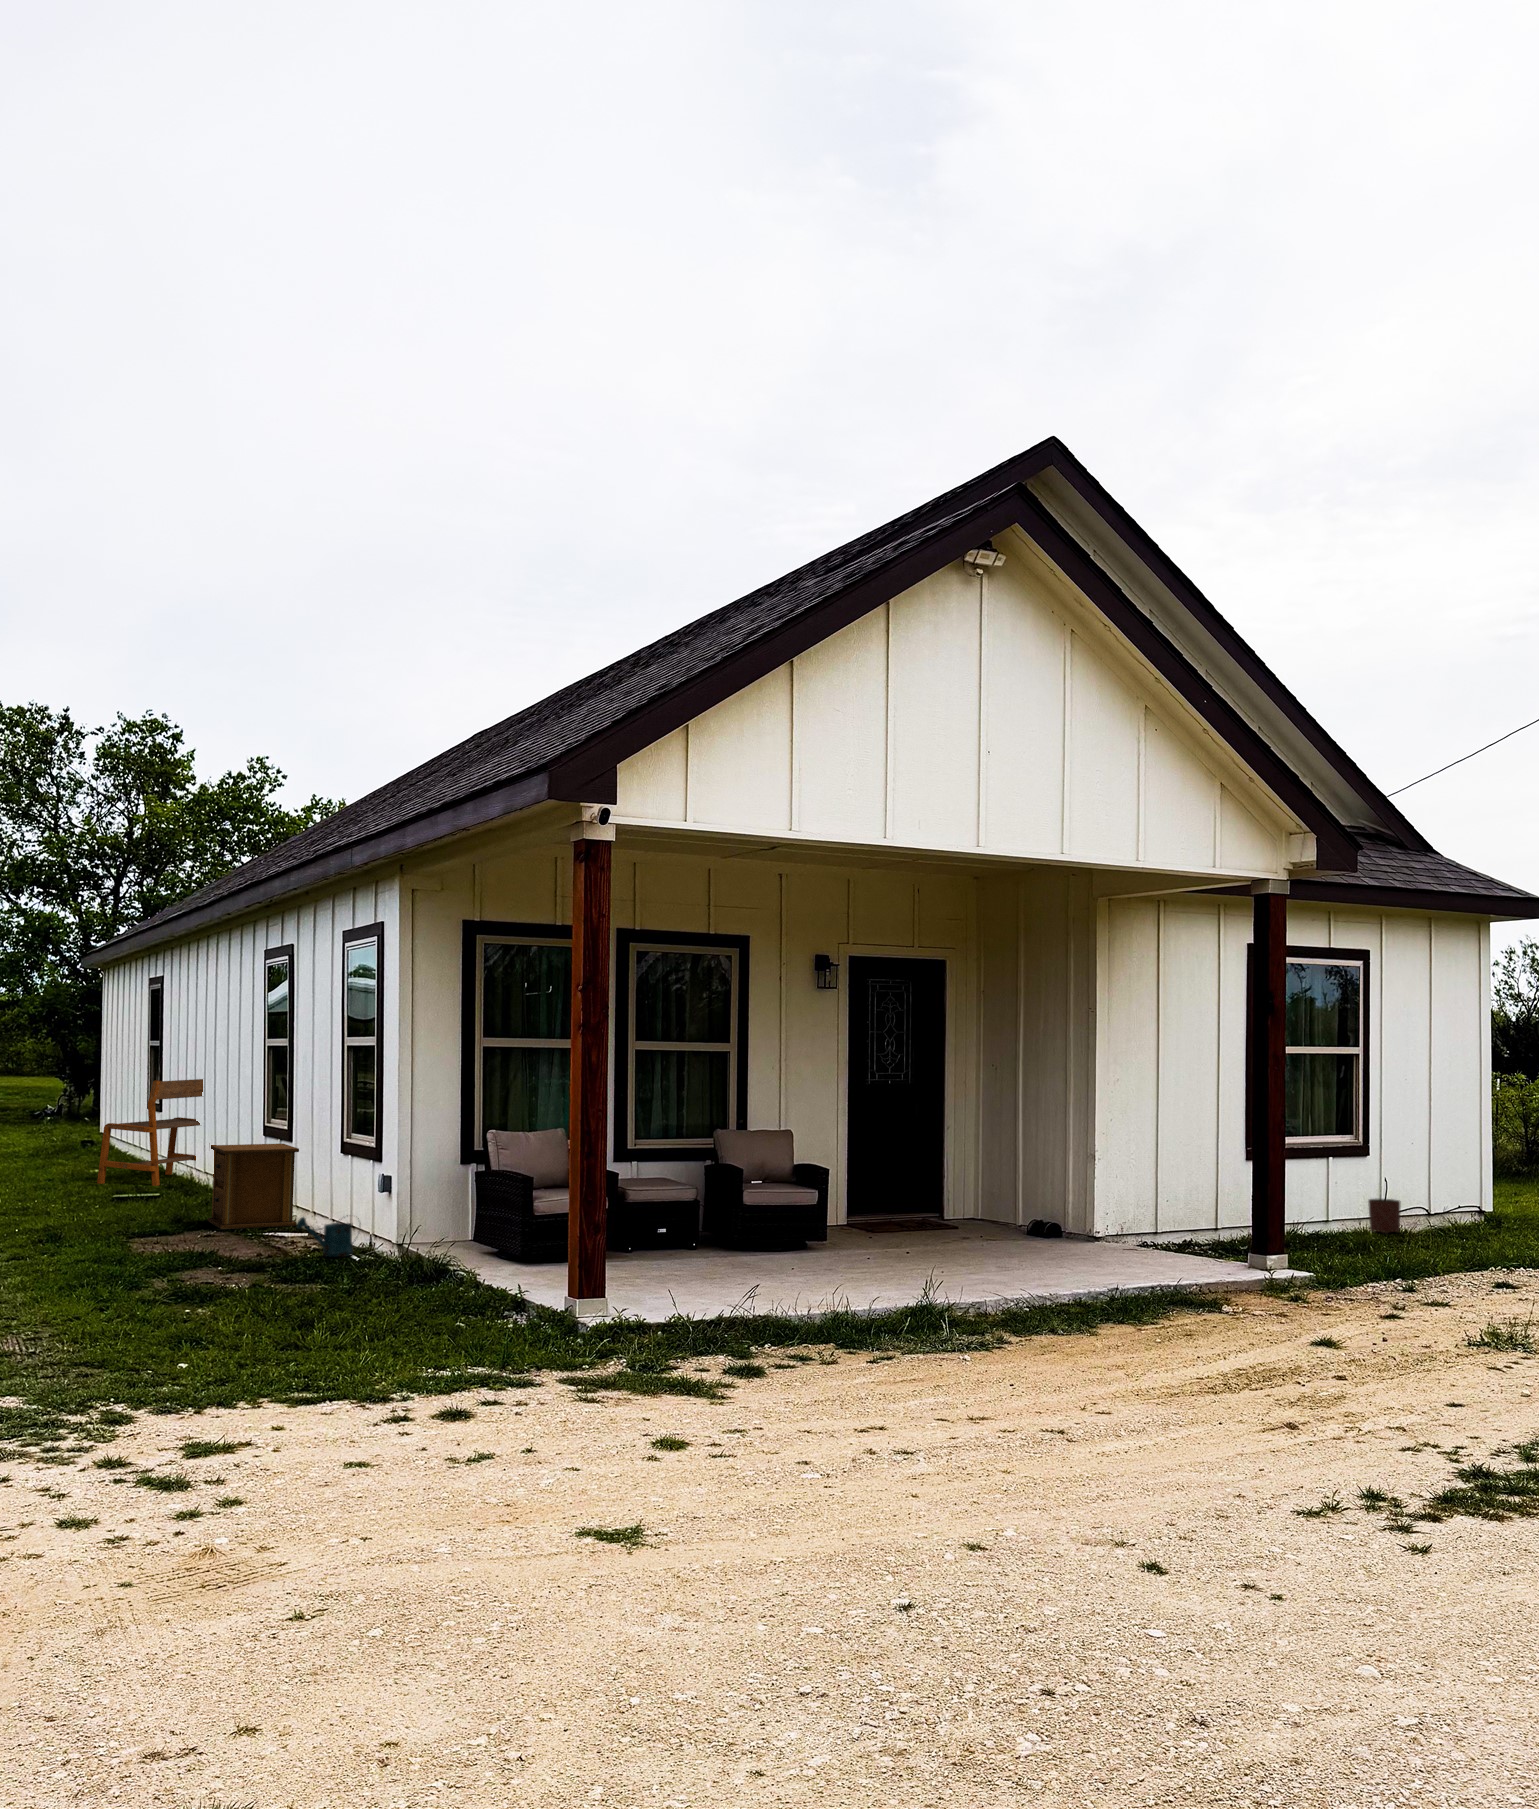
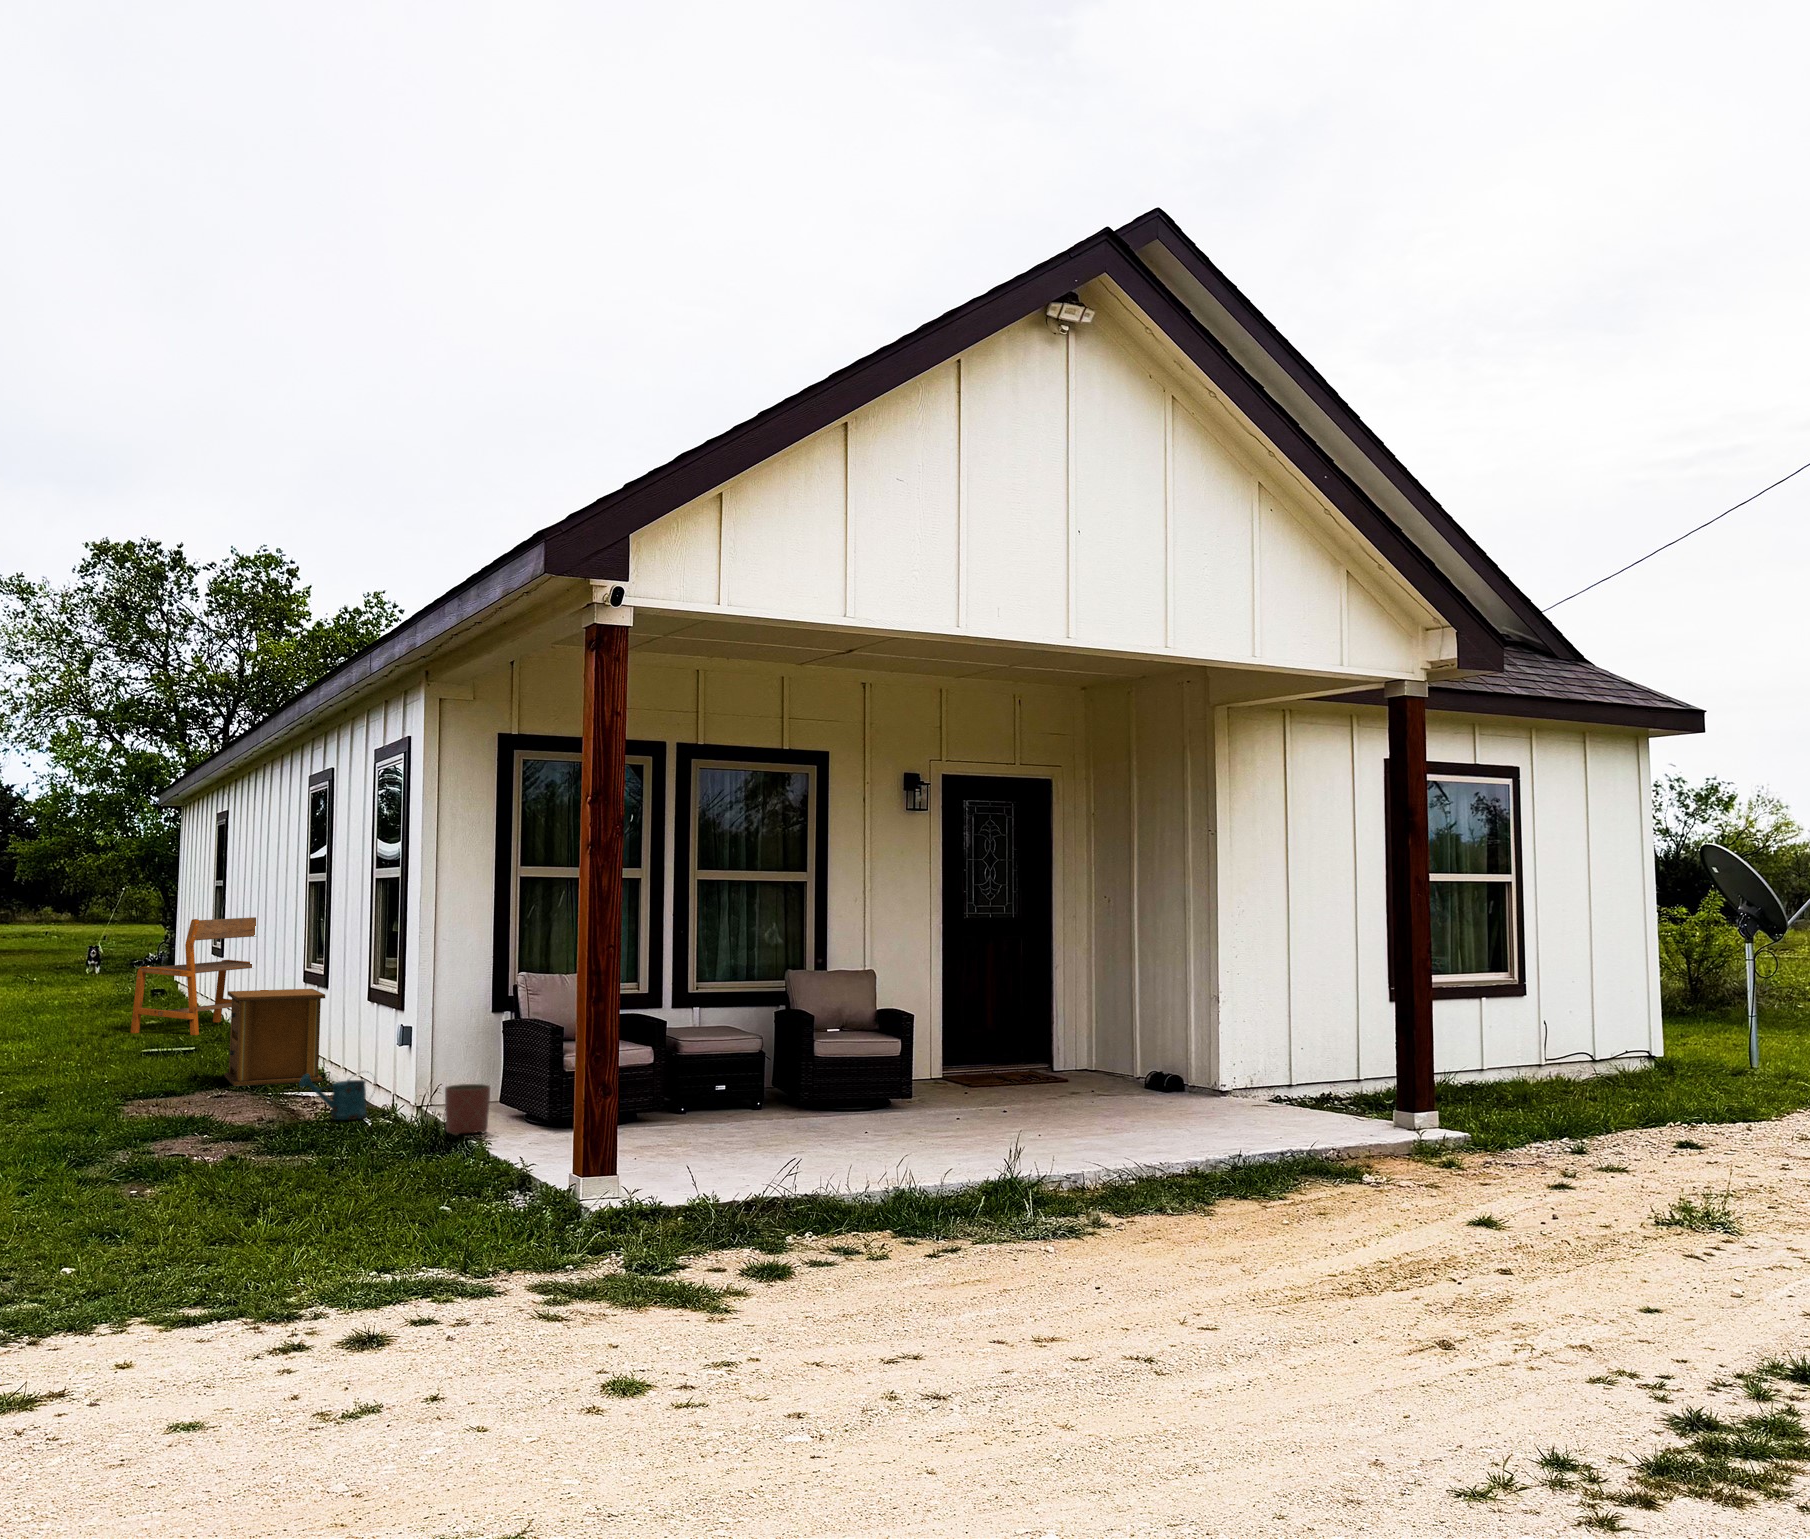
planter: present [1368,1199,1400,1233] -> present [445,1084,490,1135]

